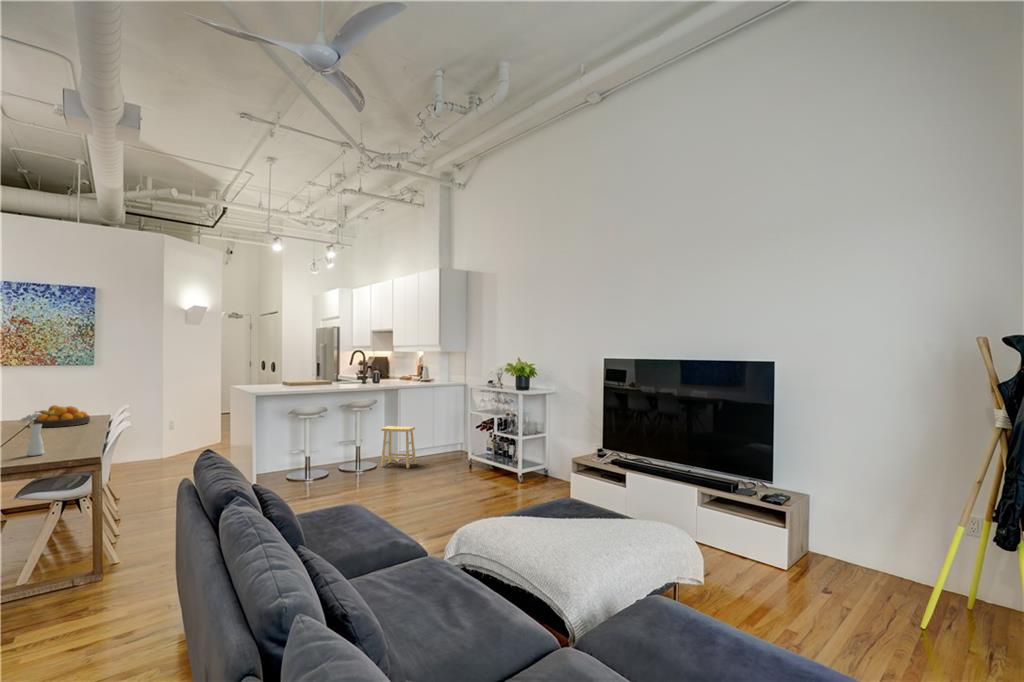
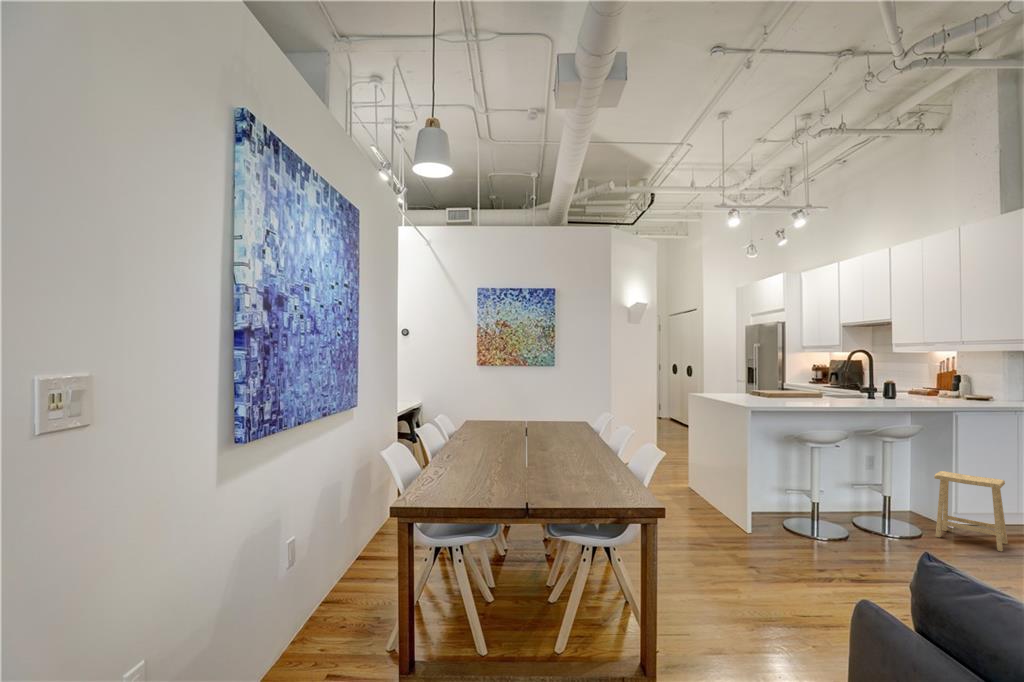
fruit bowl: present [34,405,90,427] -> none [533,410,579,435]
vase: present [19,414,45,456] -> none [556,429,580,484]

